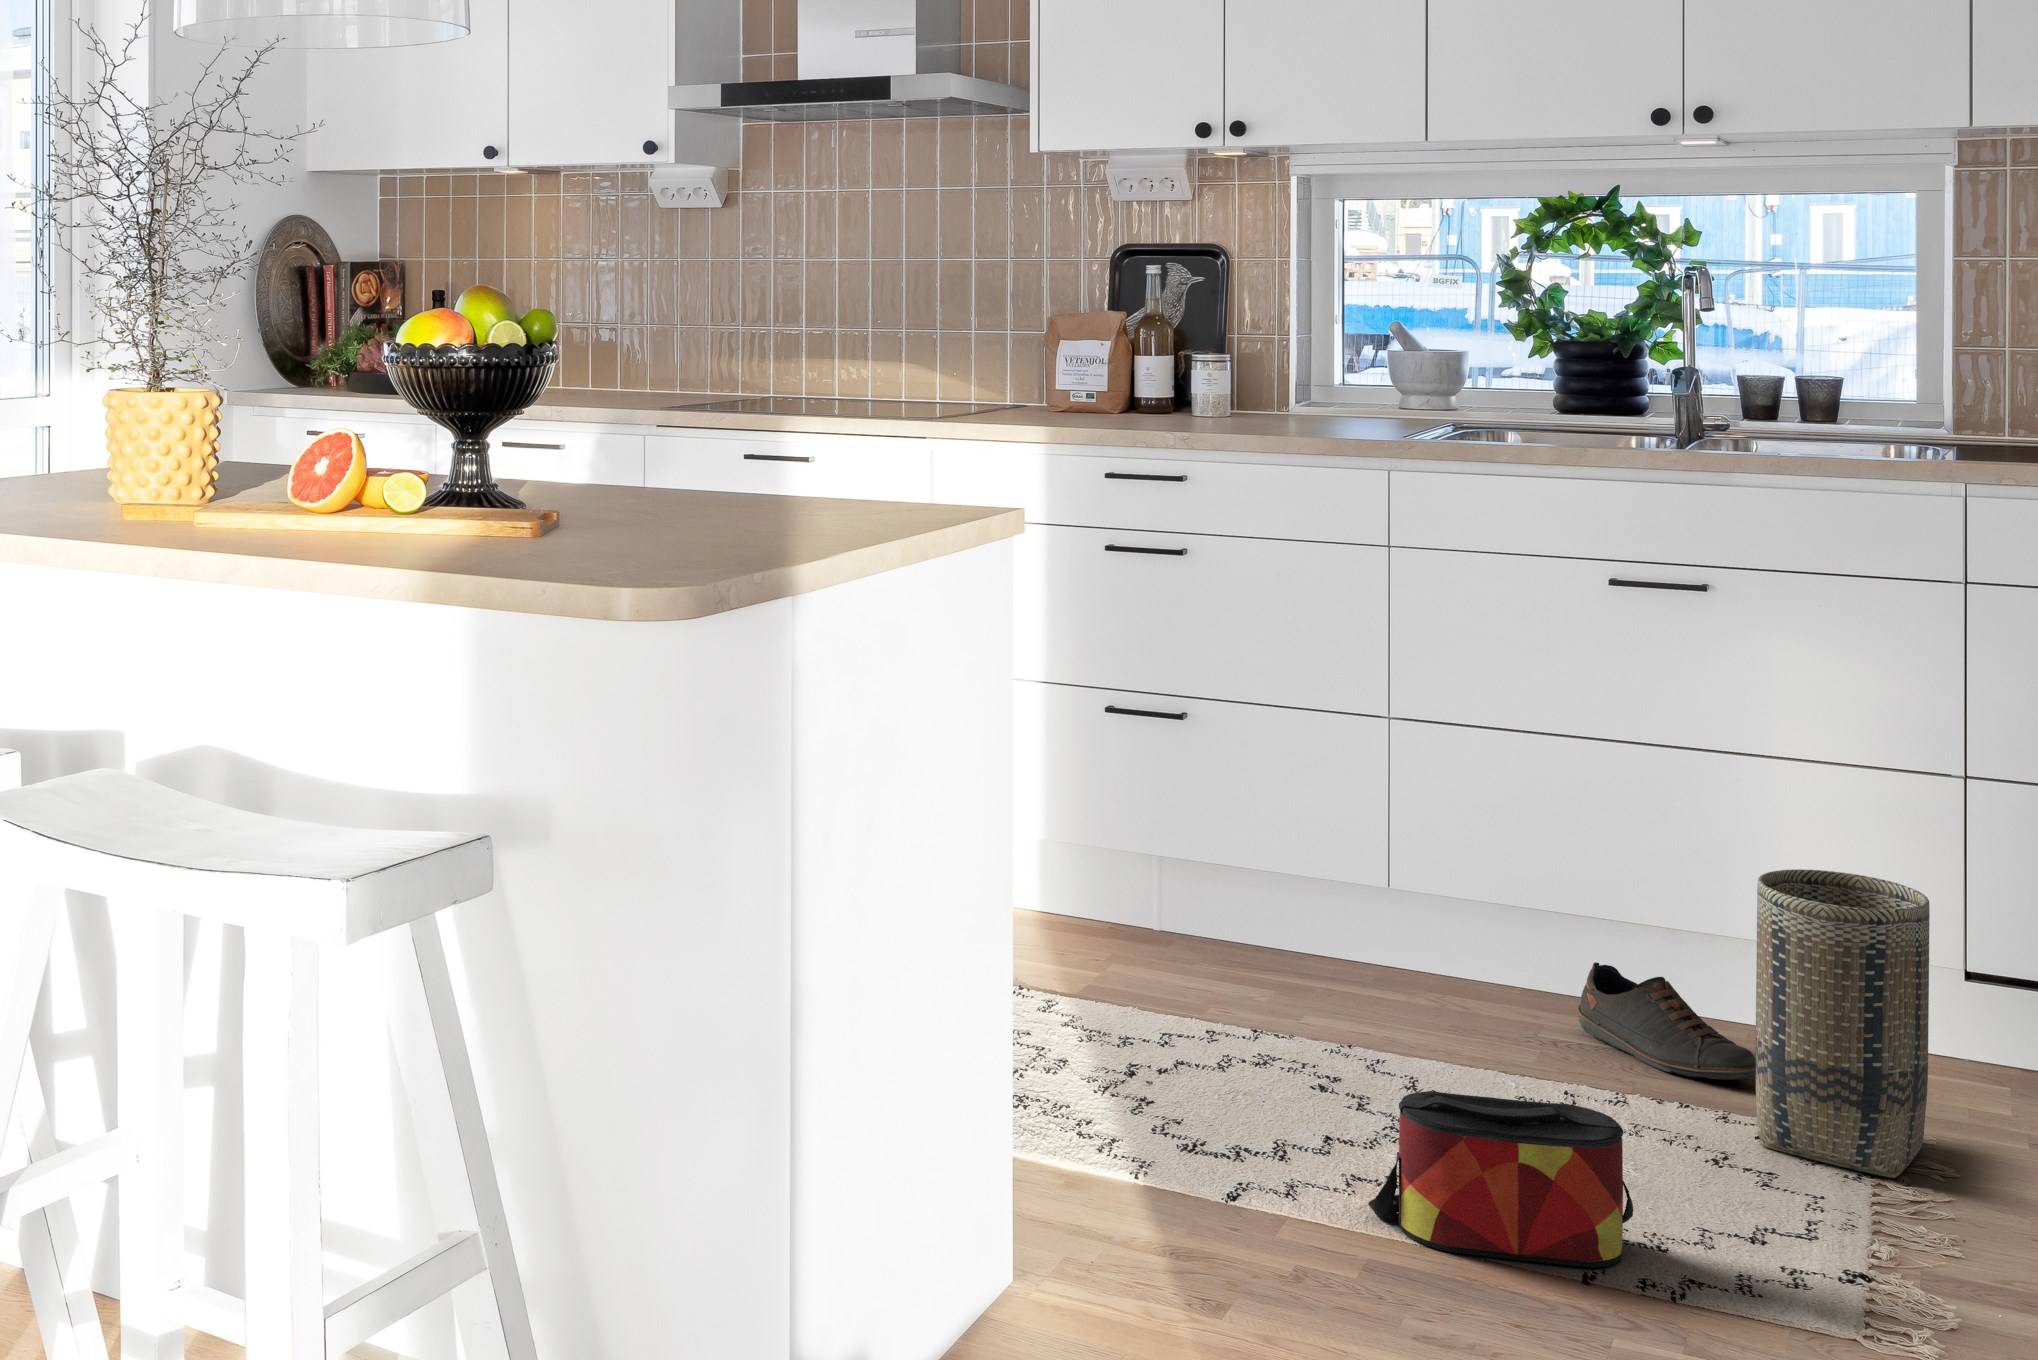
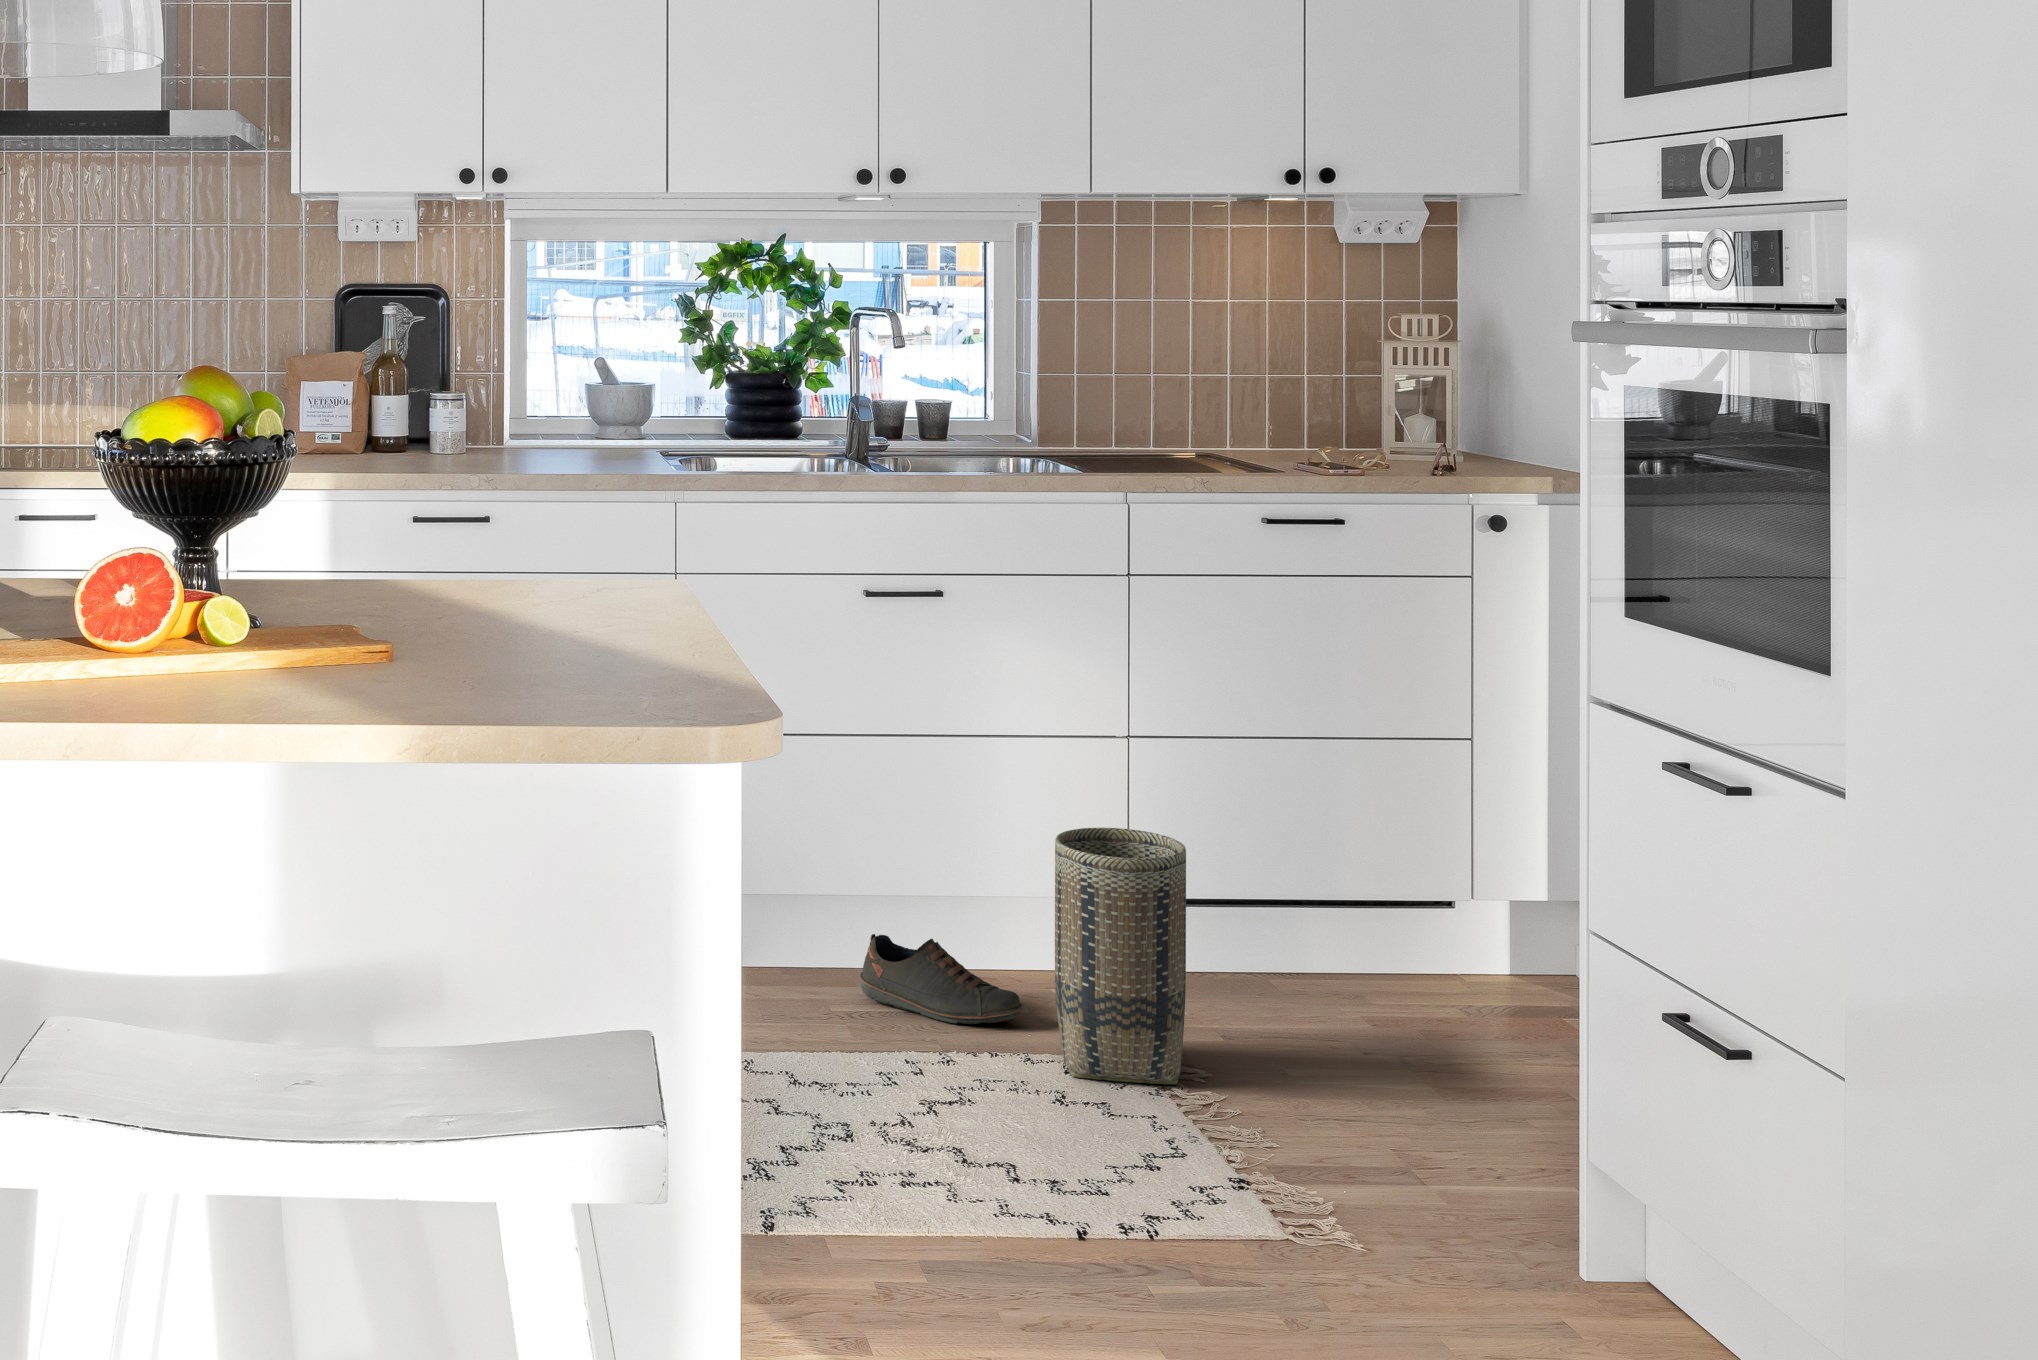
bag: present [1368,1092,1633,1267] -> none [883,1077,1087,1239]

